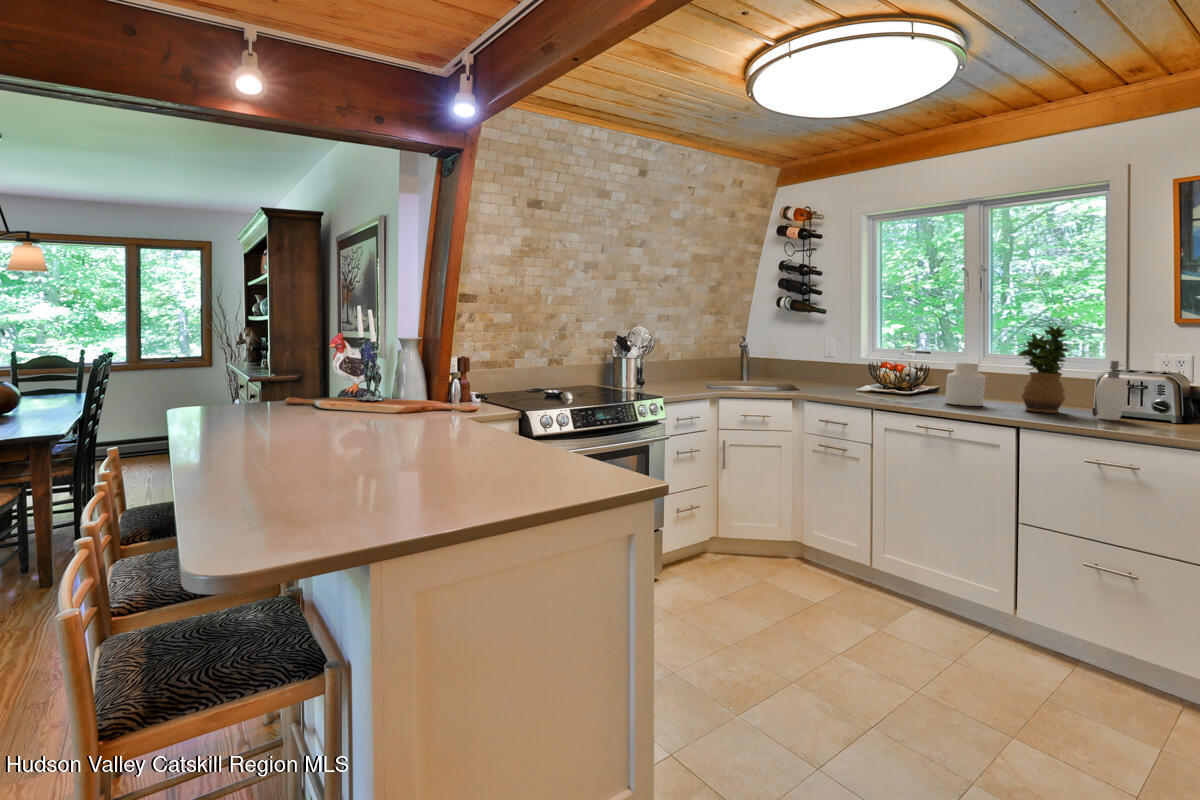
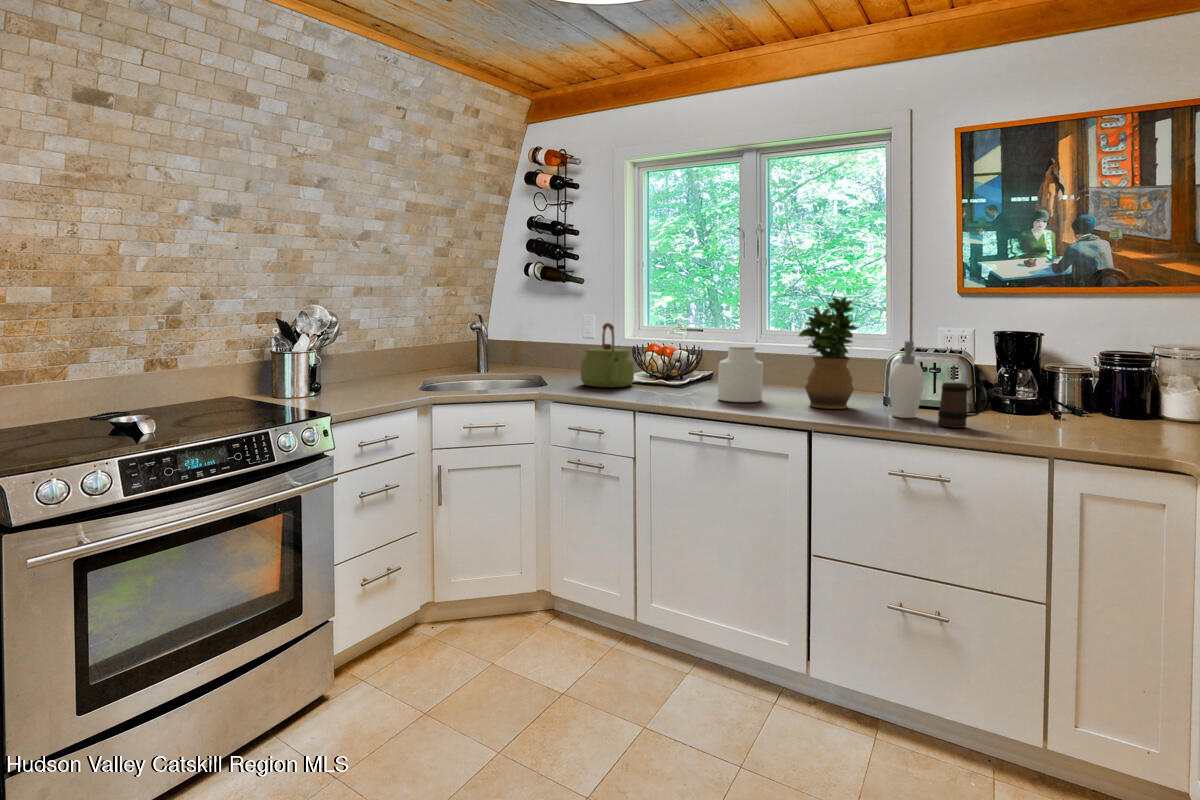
kettle: none [826,343,871,393] -> present [581,323,634,387]
mug: none [1137,392,1178,427] -> present [938,383,983,428]

